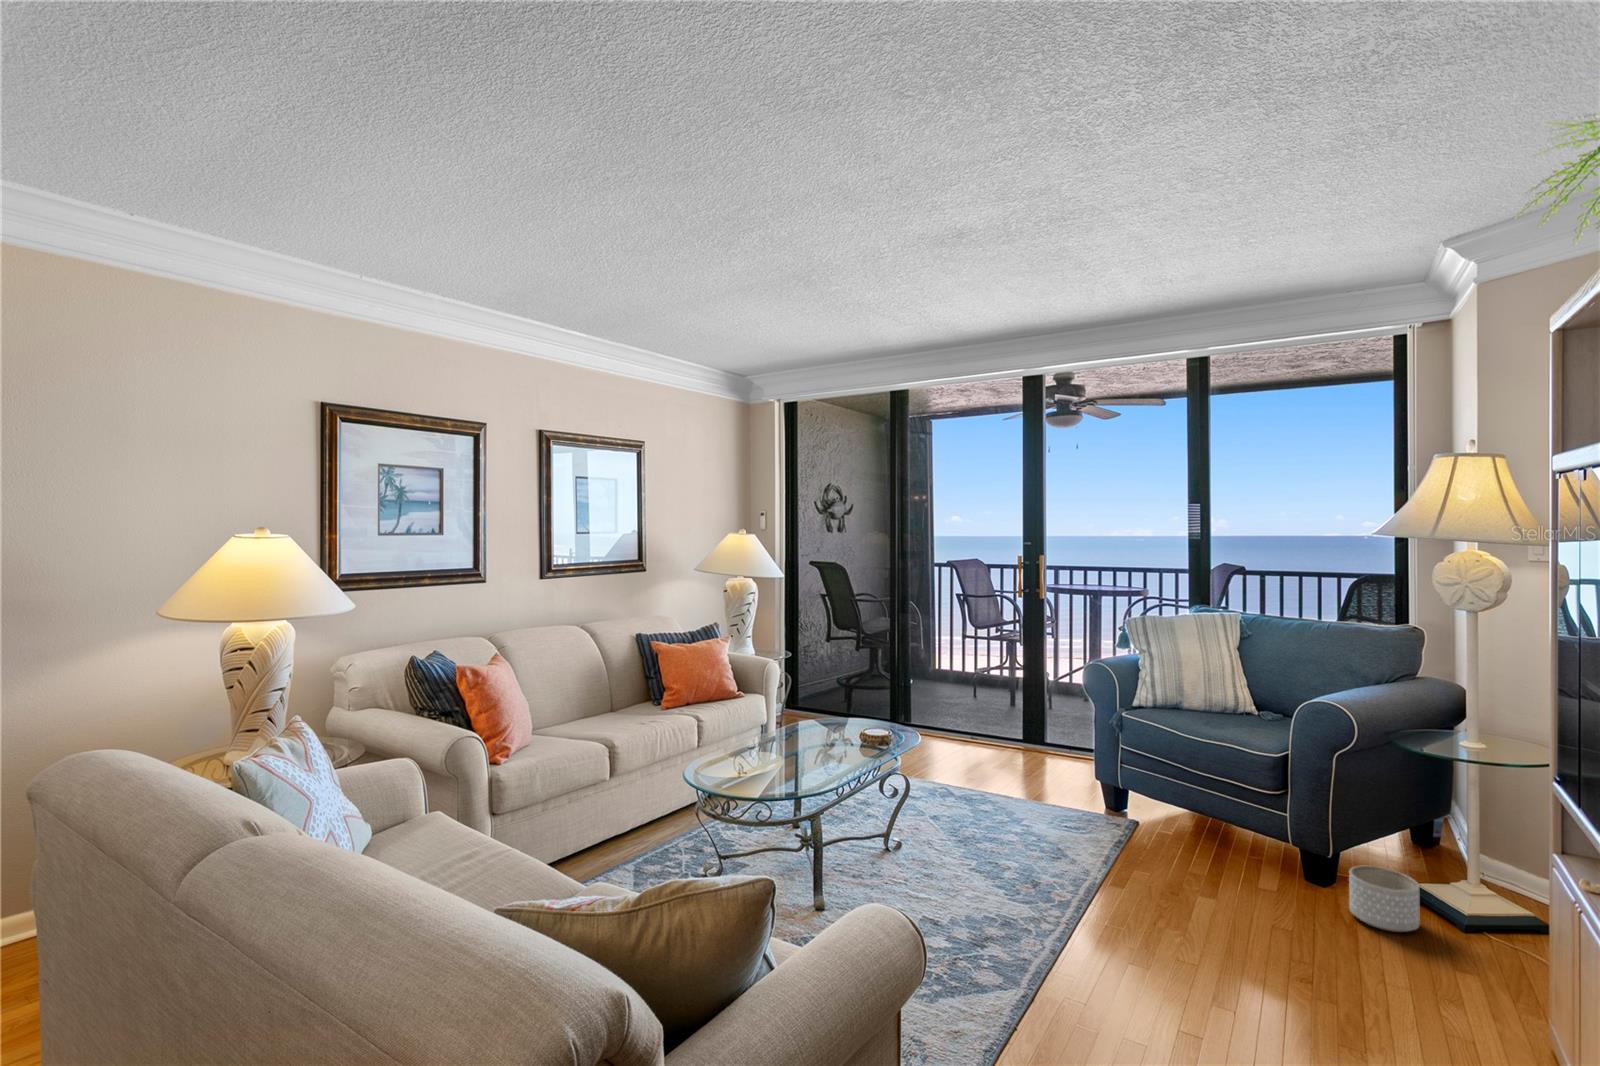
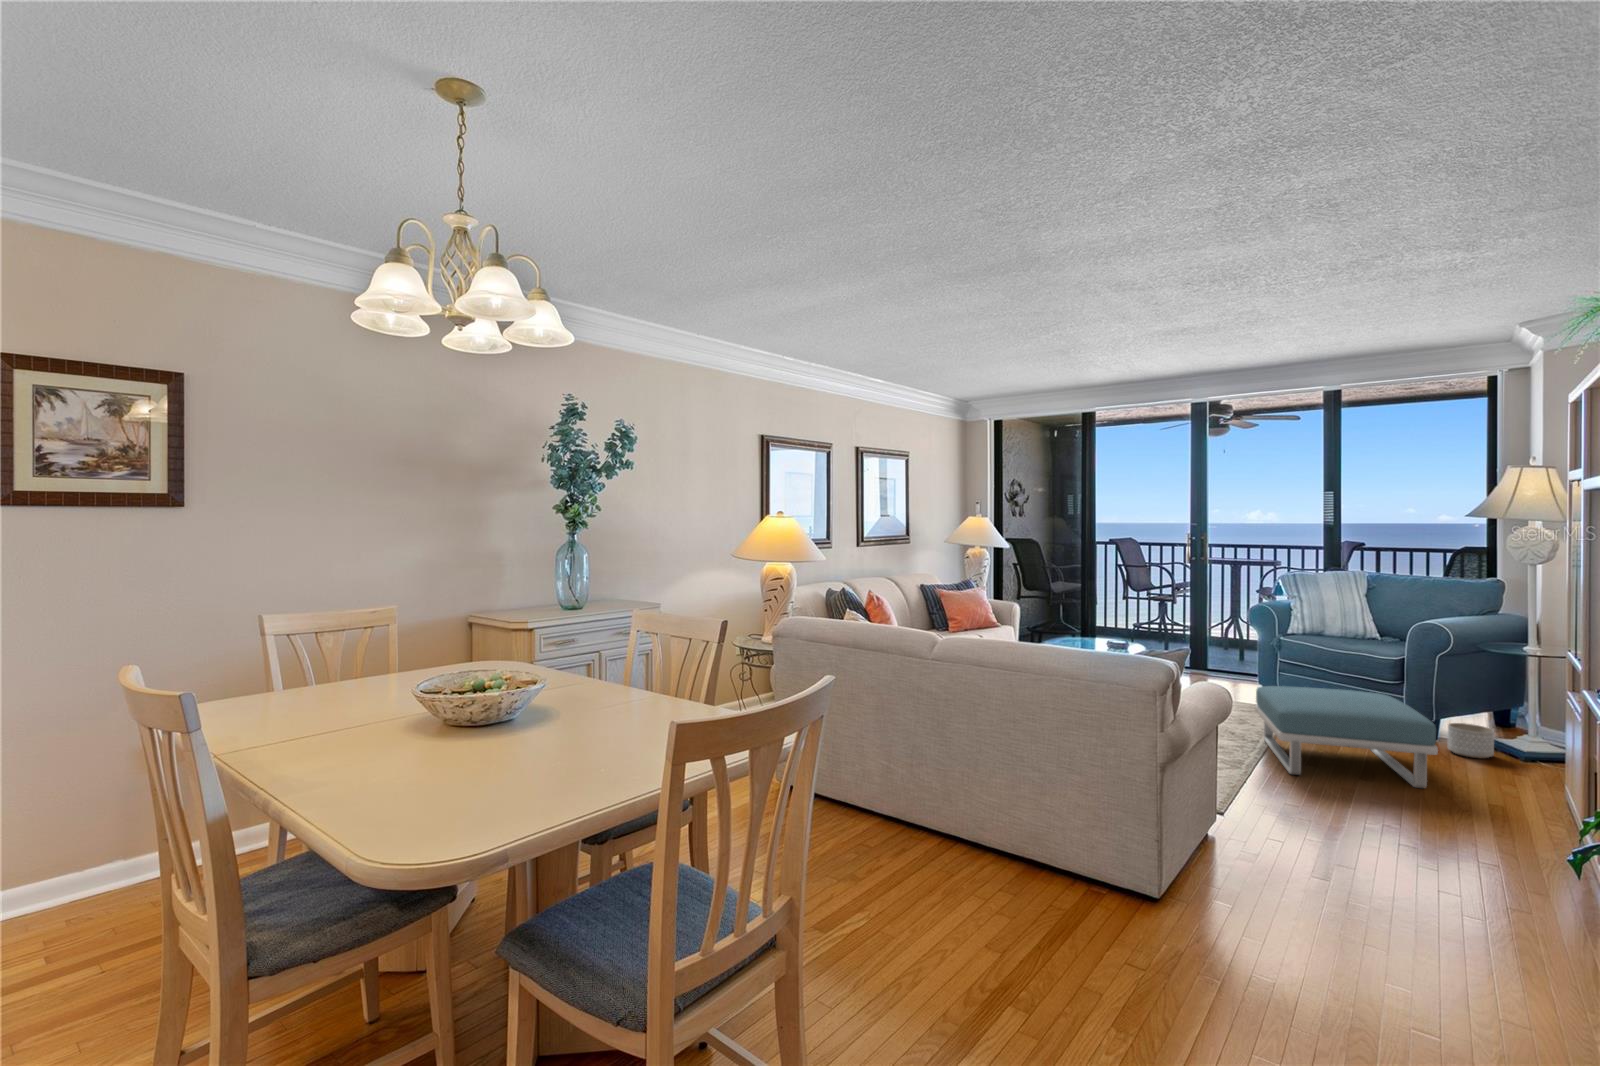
footstool: none [1061,810,1330,1032] -> present [1255,686,1438,788]

